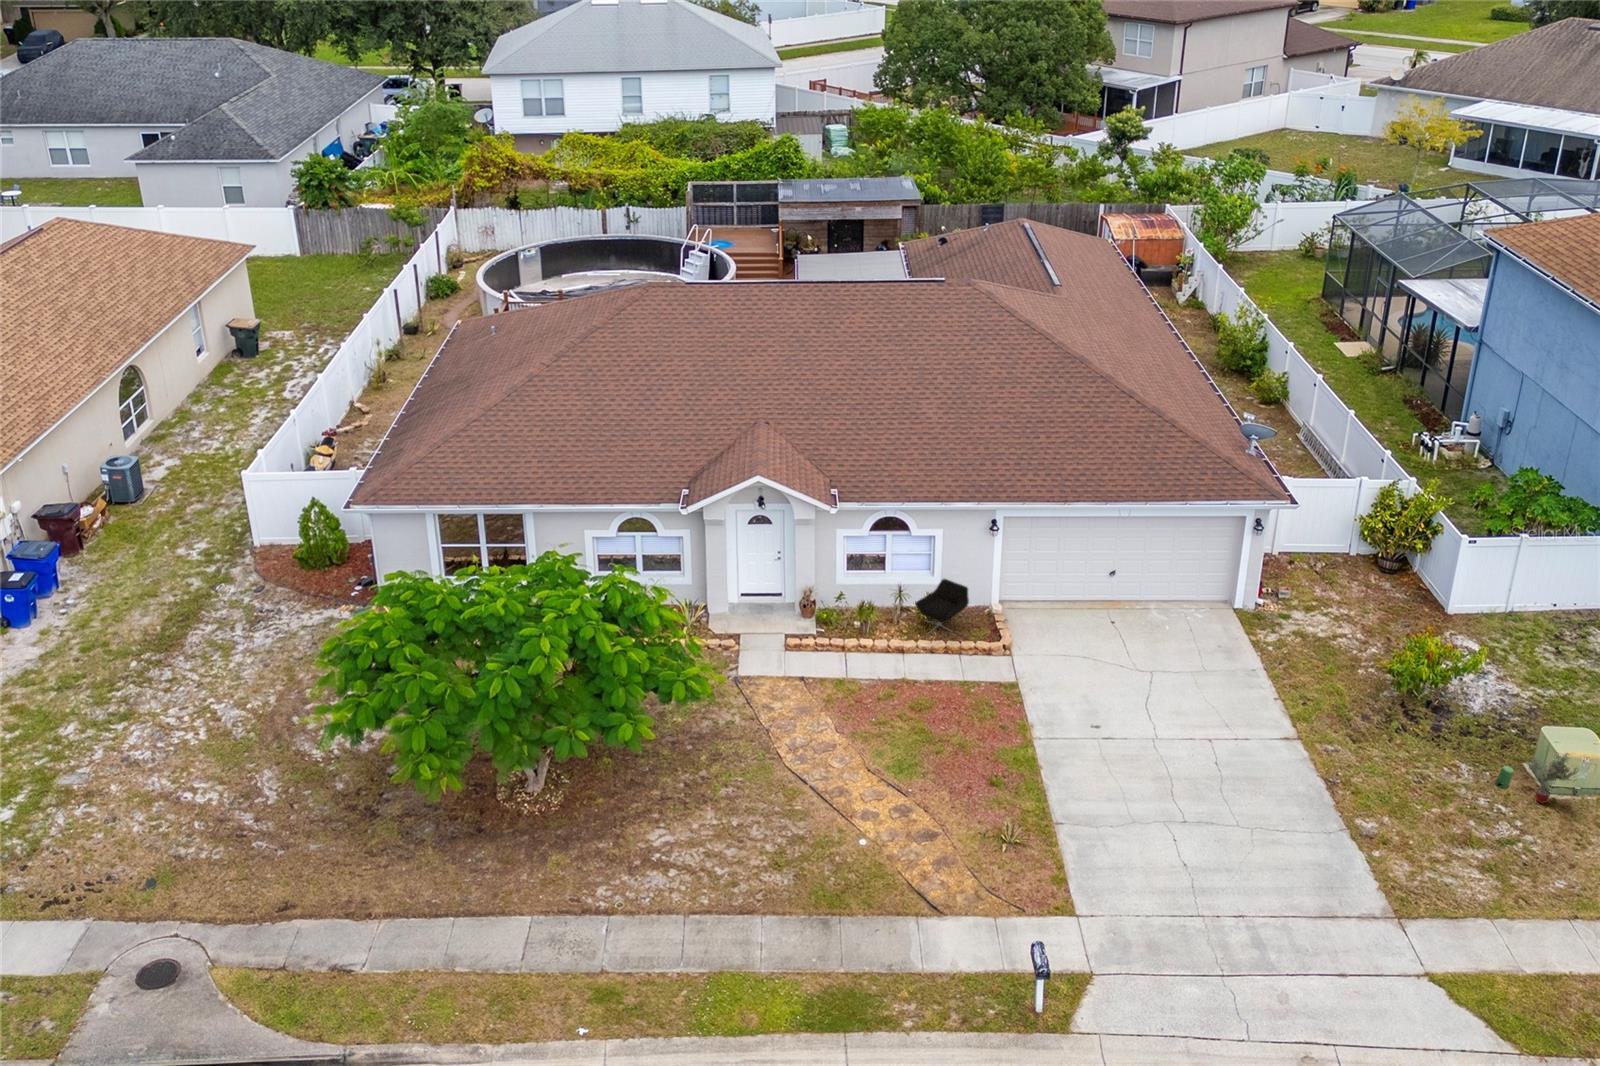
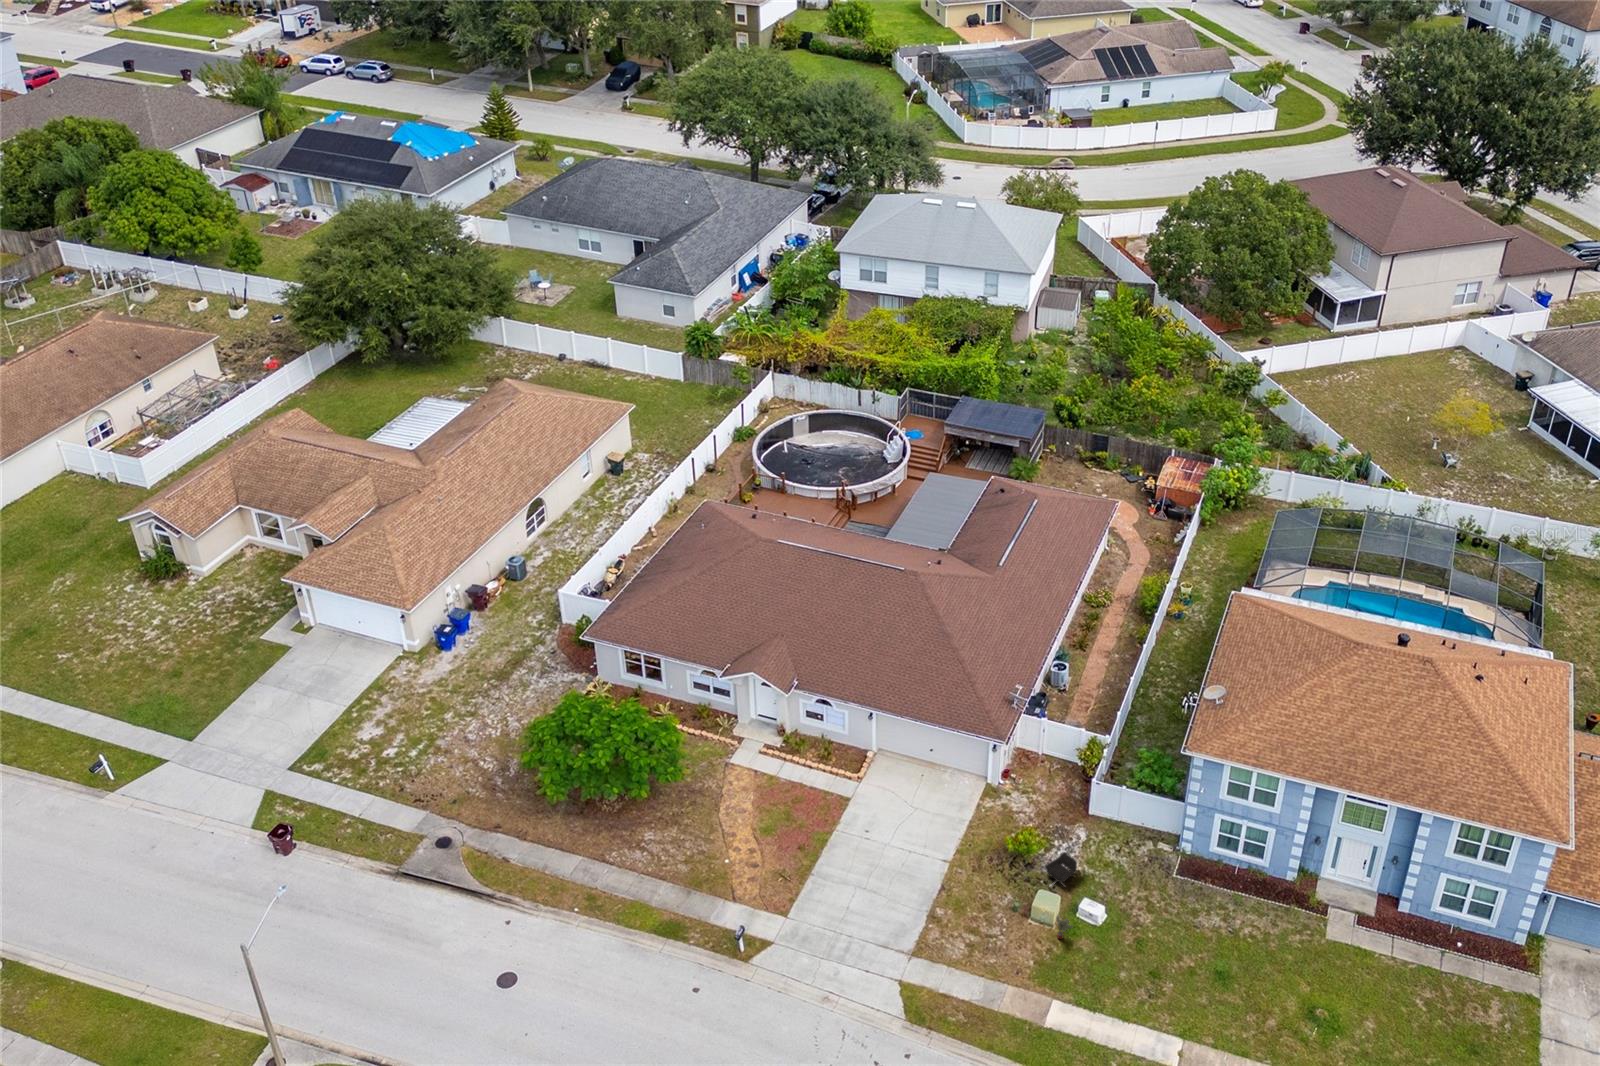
lounge chair: present [915,579,969,634] -> present [1045,852,1077,884]

